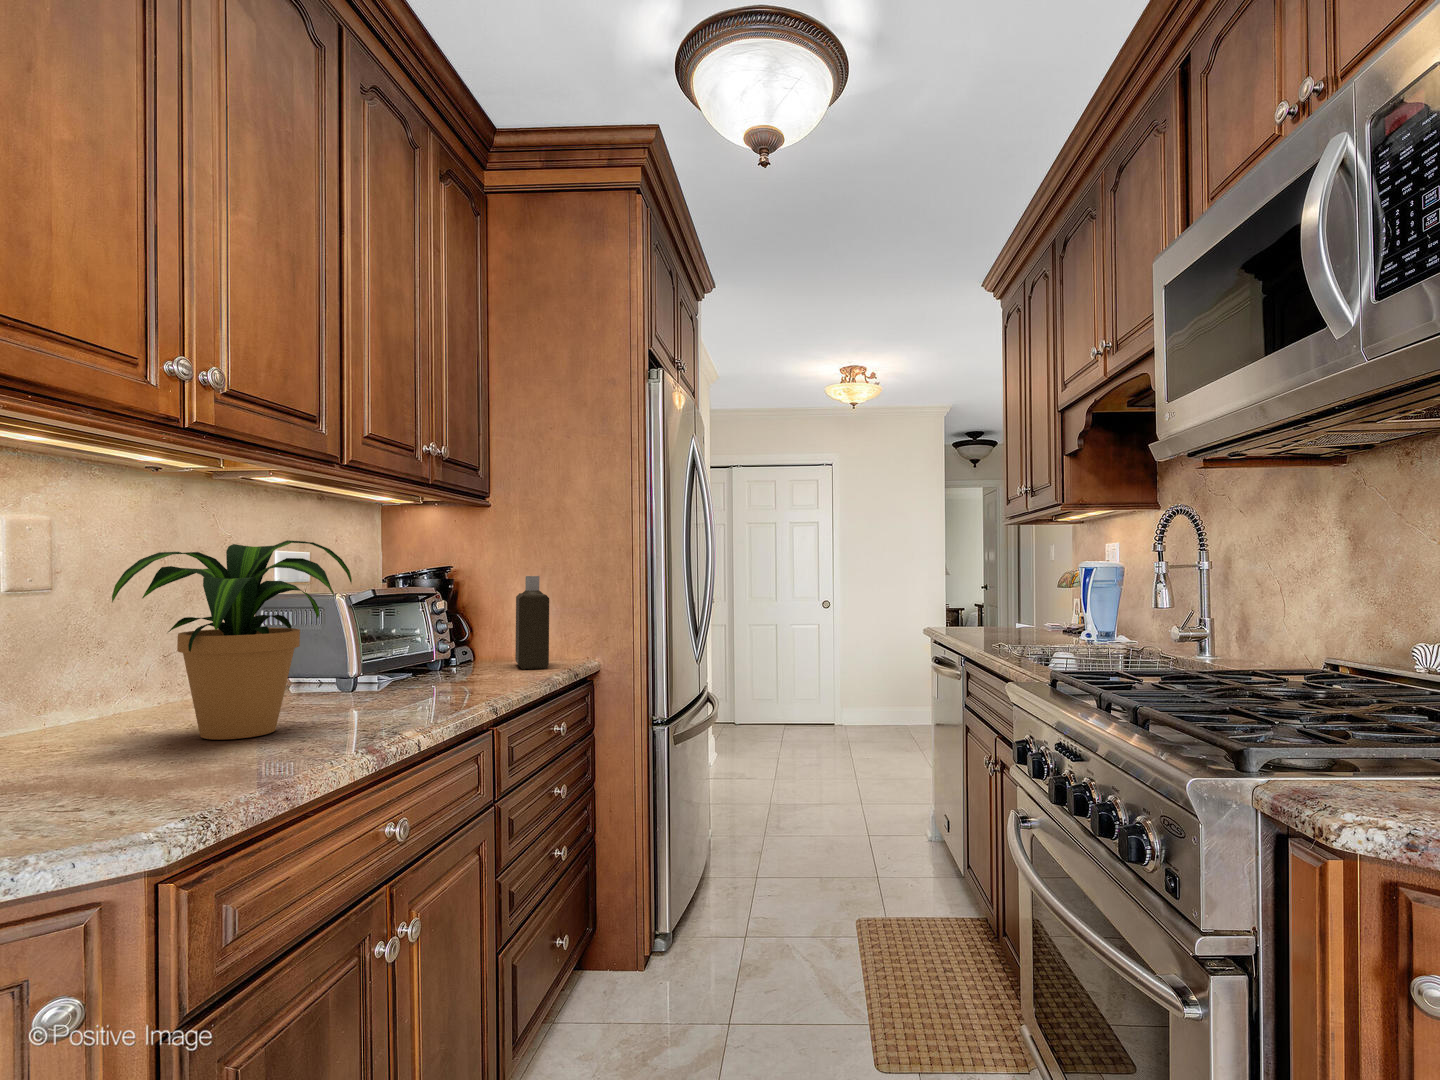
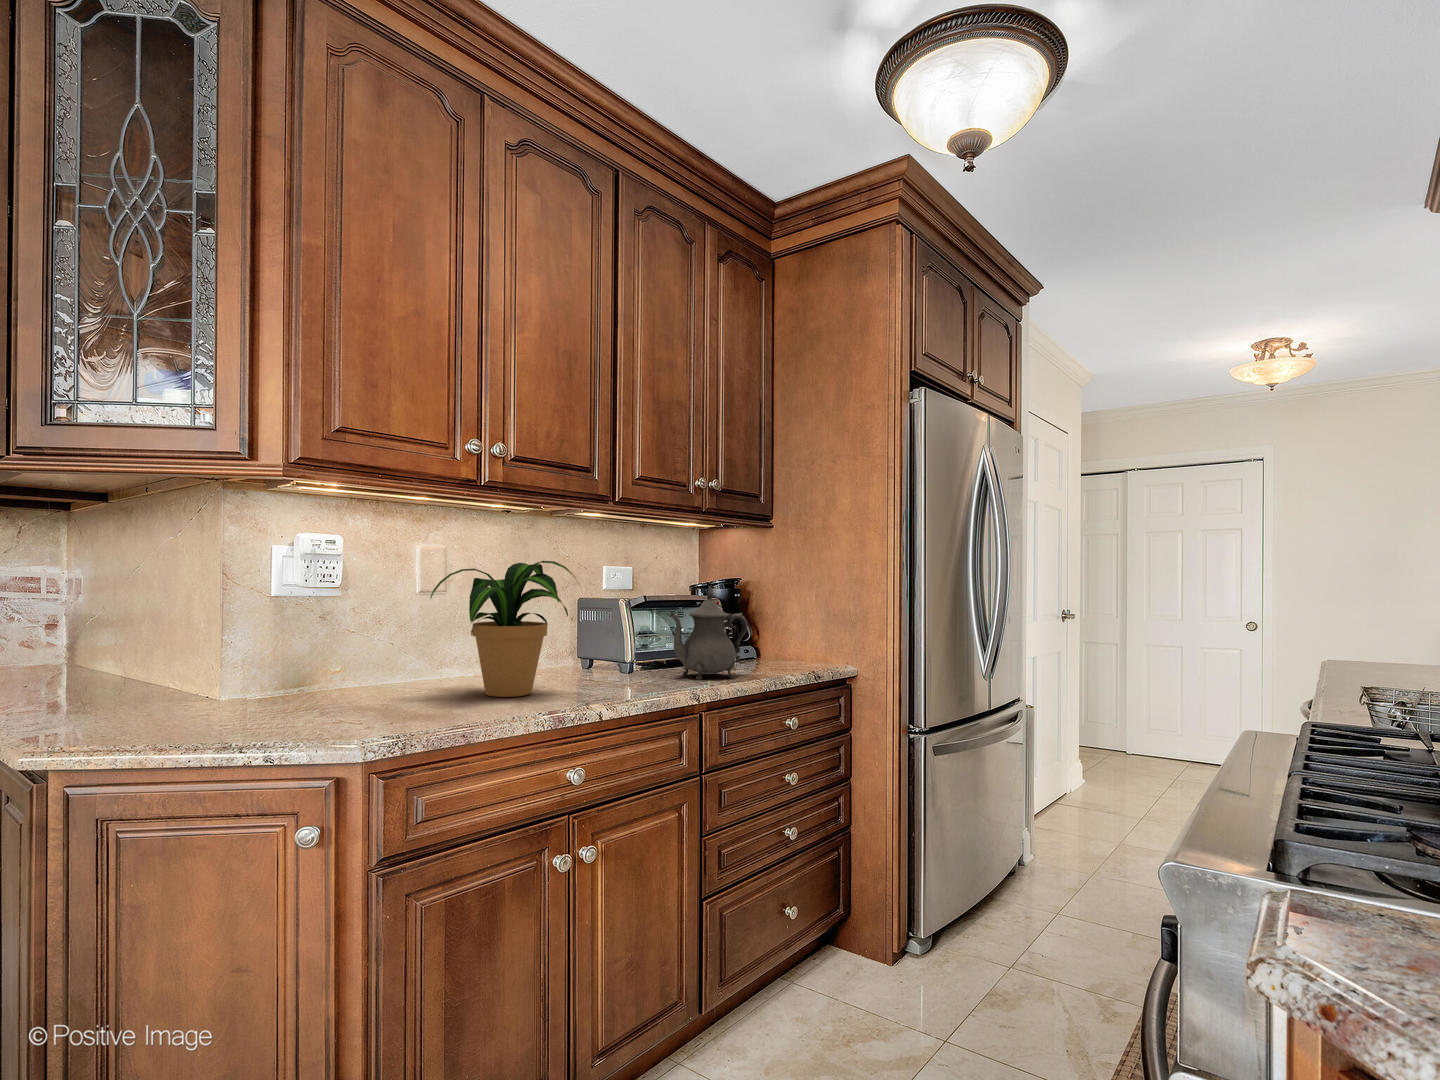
teapot: none [418,576,502,690] -> present [669,587,747,680]
bottle: present [515,576,549,669] -> none [780,587,813,669]

